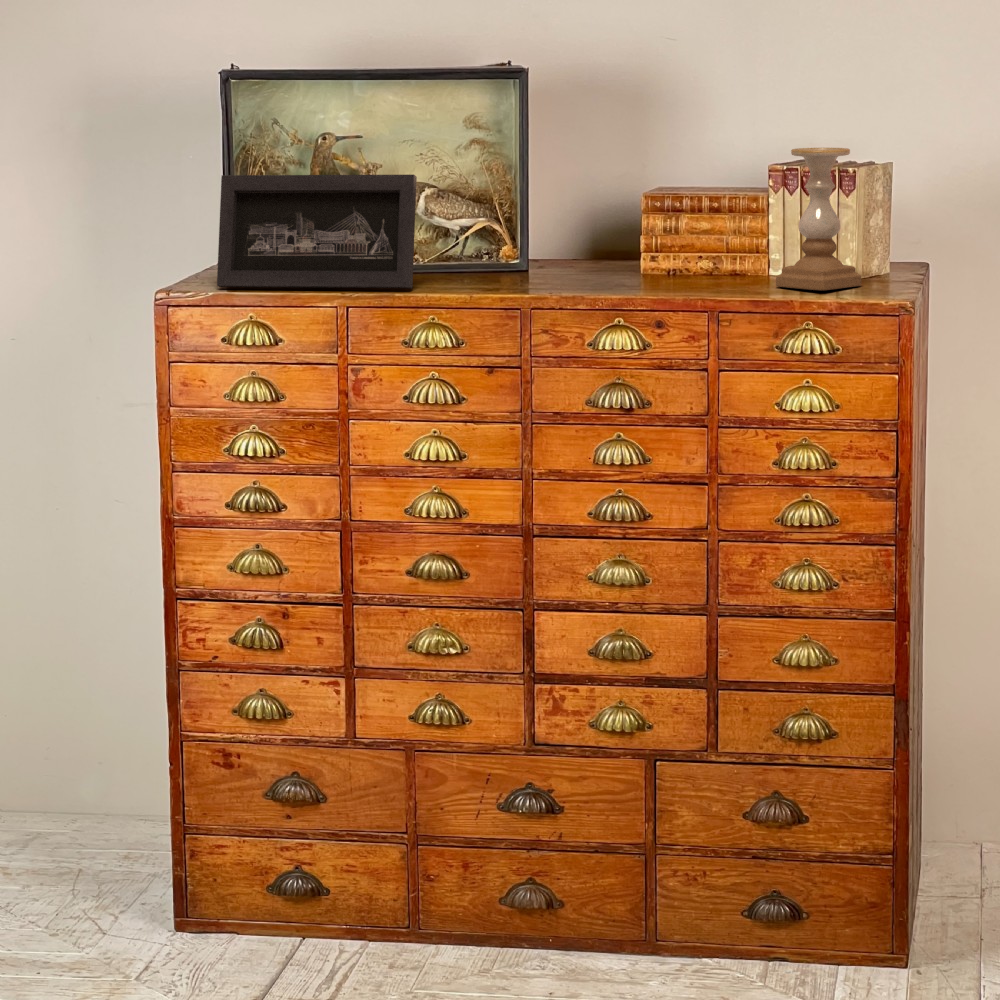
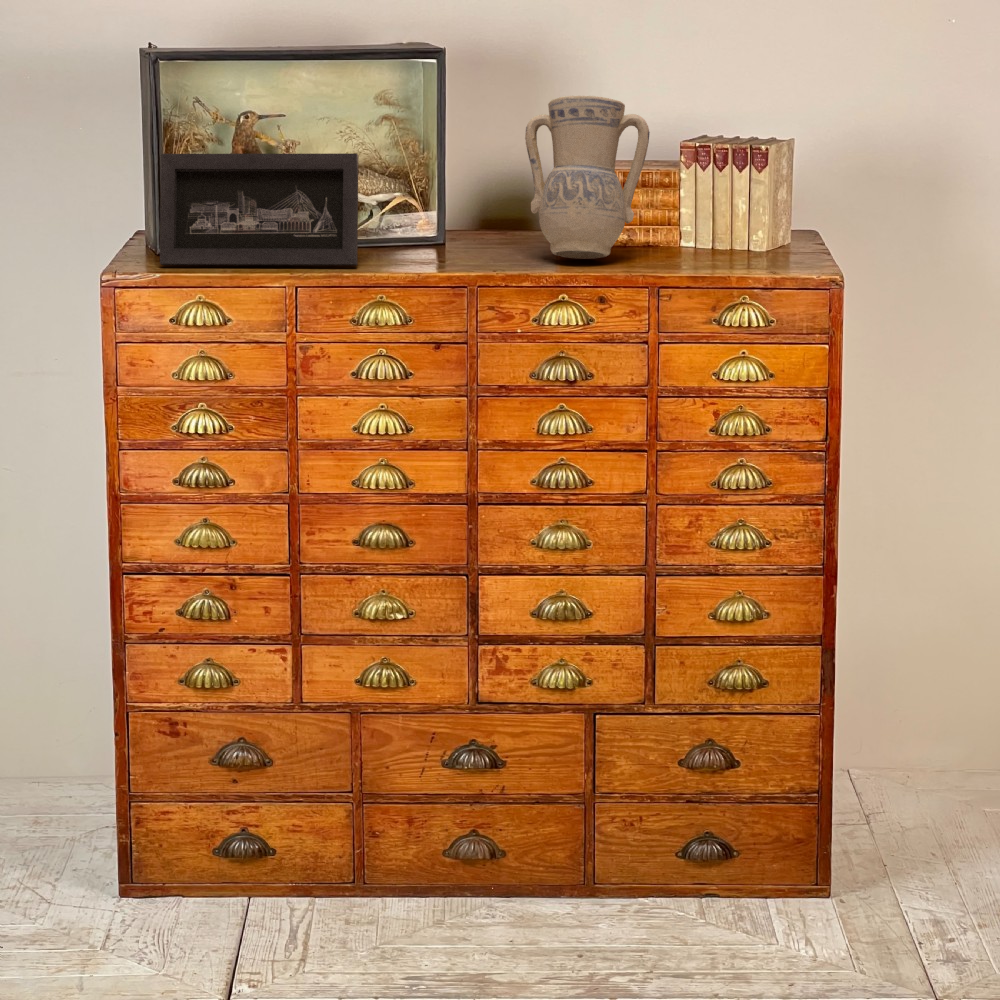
vase: none [589,114,717,282] -> present [525,96,650,259]
candle holder: present [776,148,861,290] -> none [707,130,786,266]

